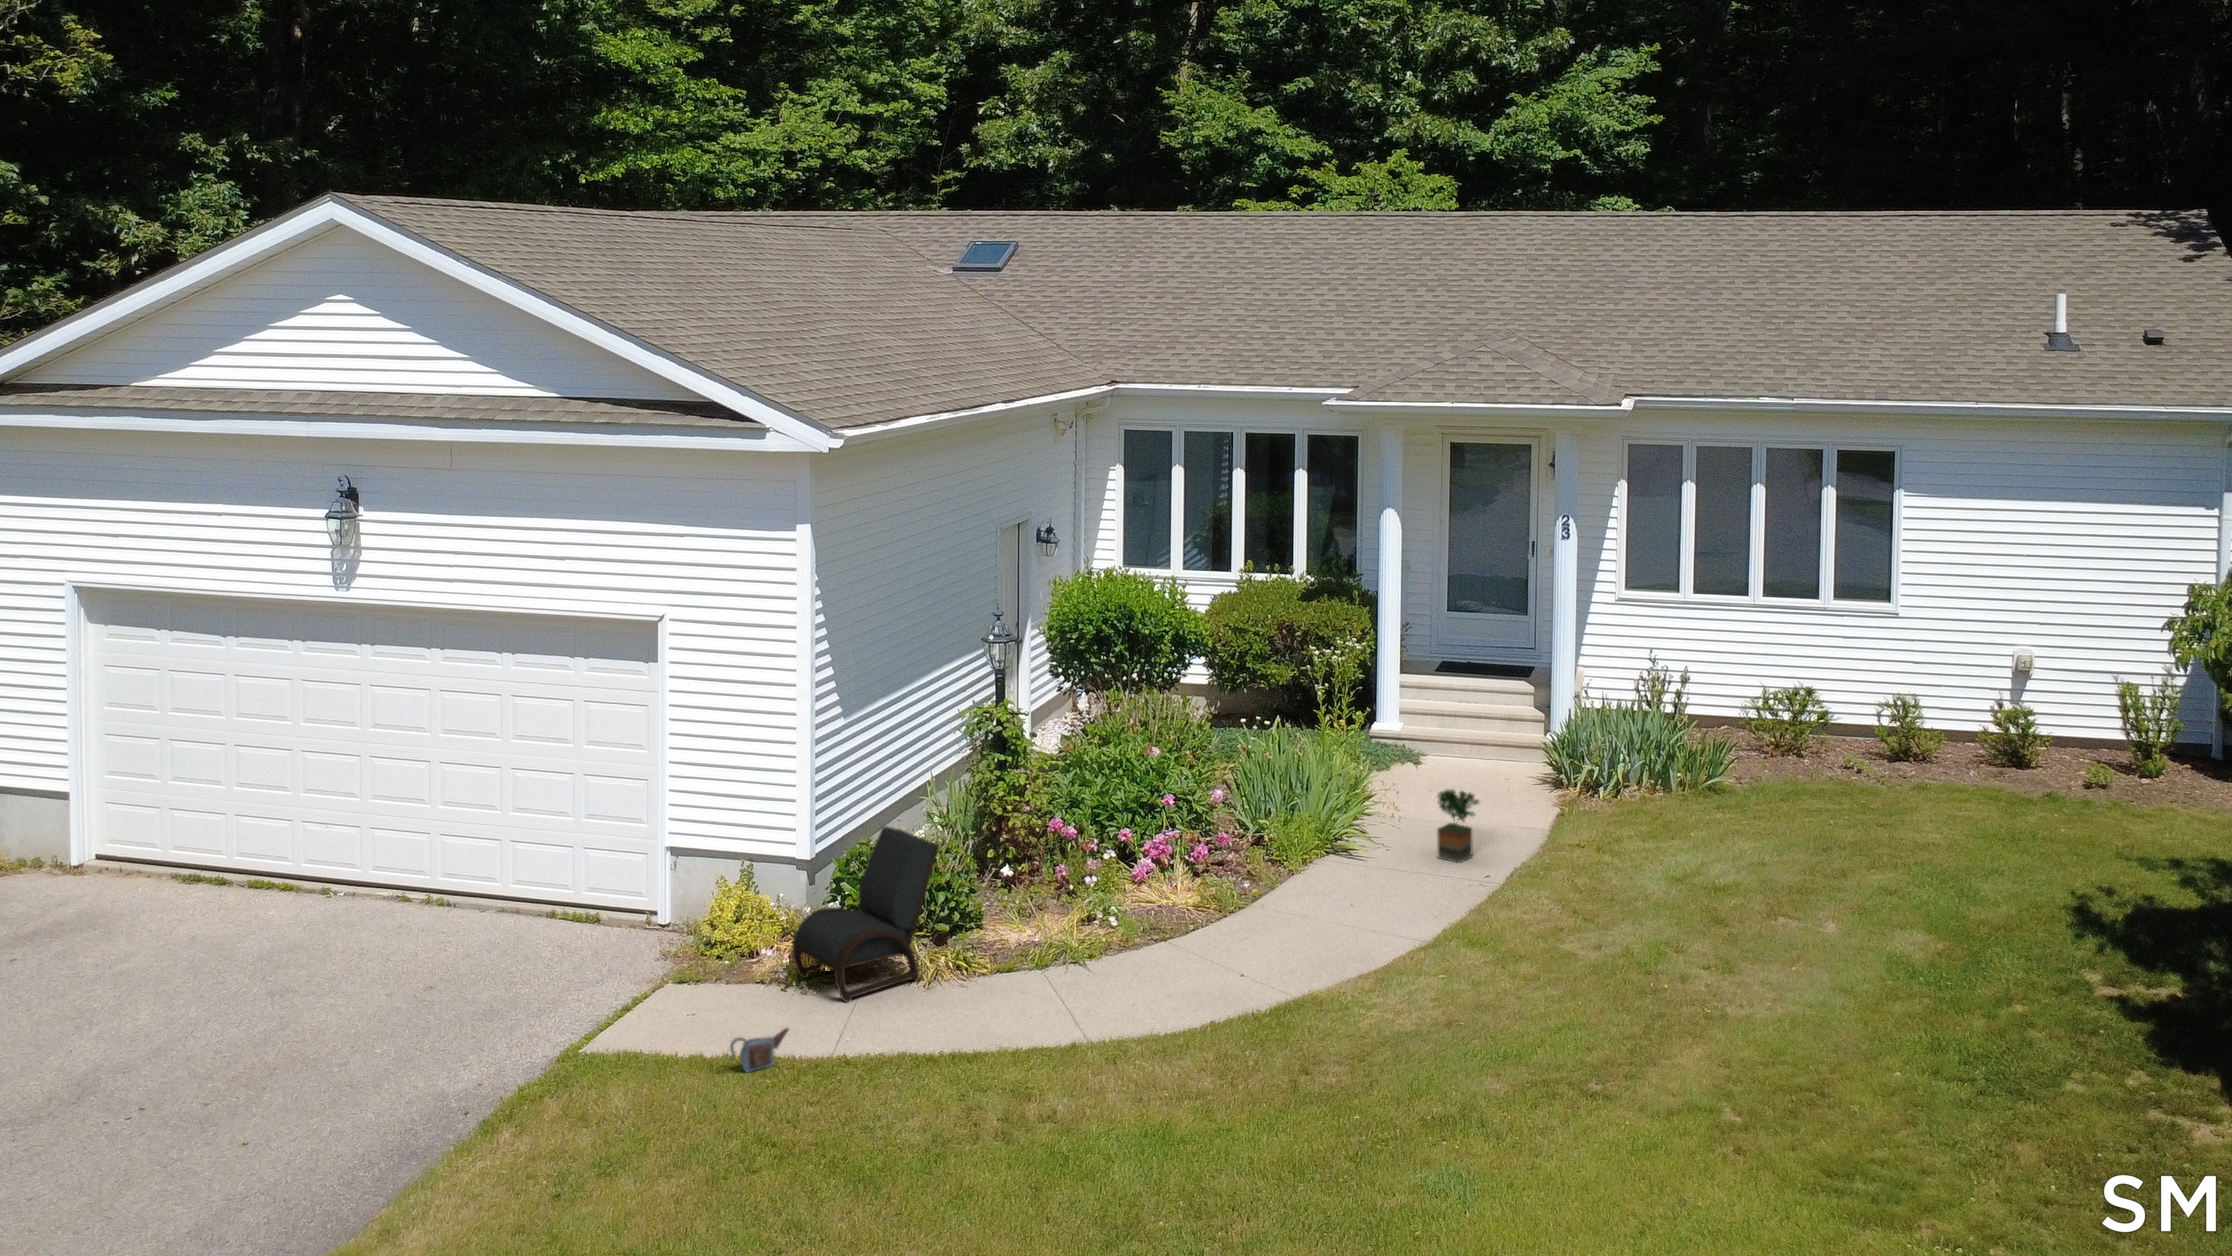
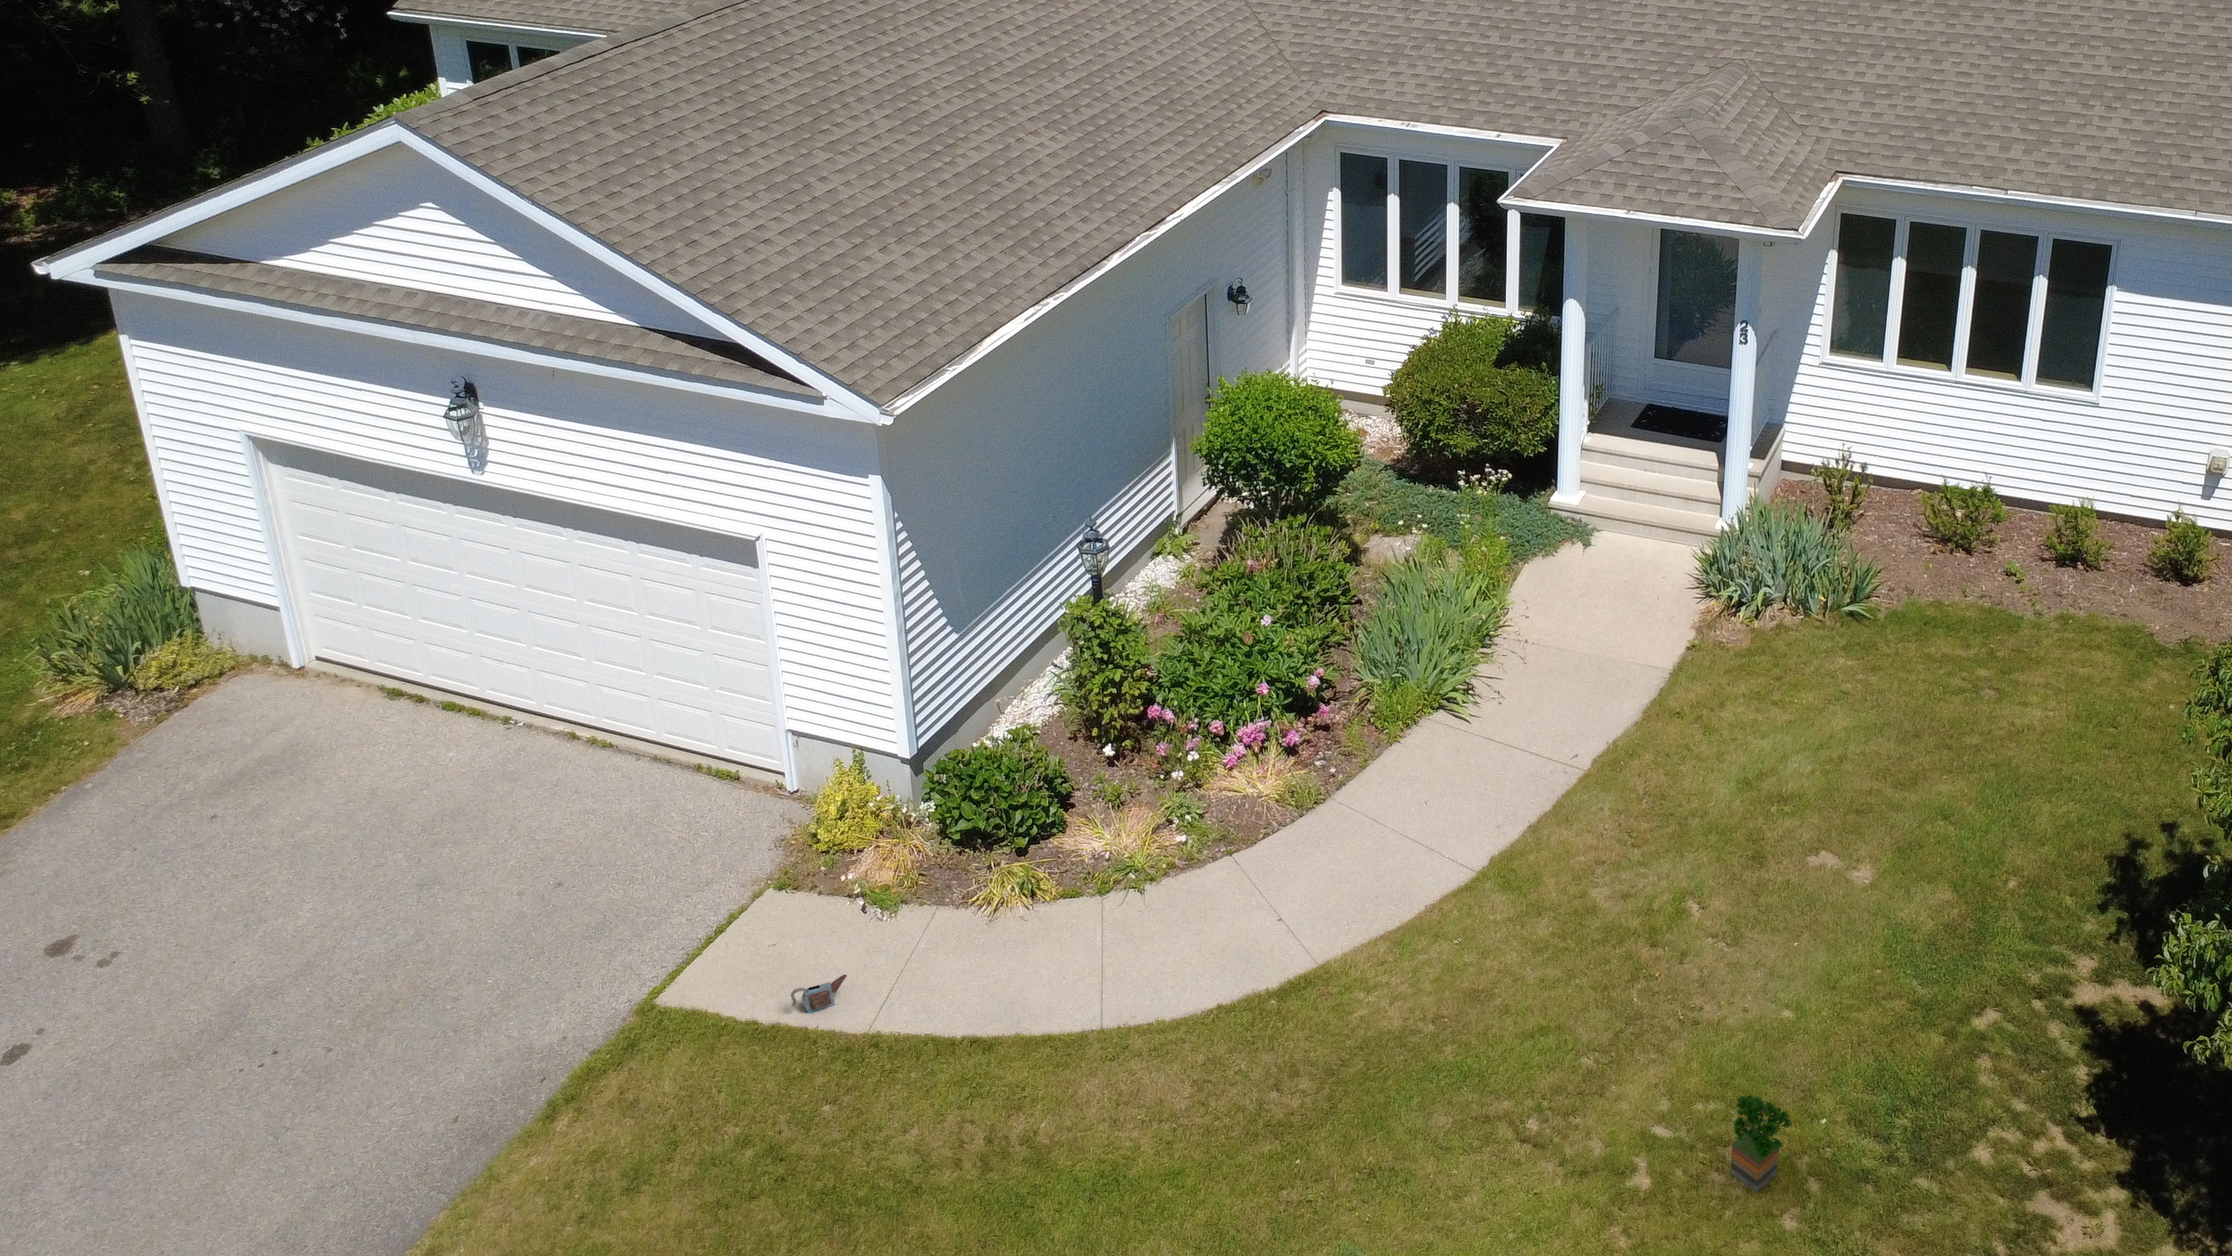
potted tree: present [1437,789,1479,863] -> present [1730,1095,1792,1192]
lounge chair: present [792,827,939,1003] -> none [884,745,1010,915]

